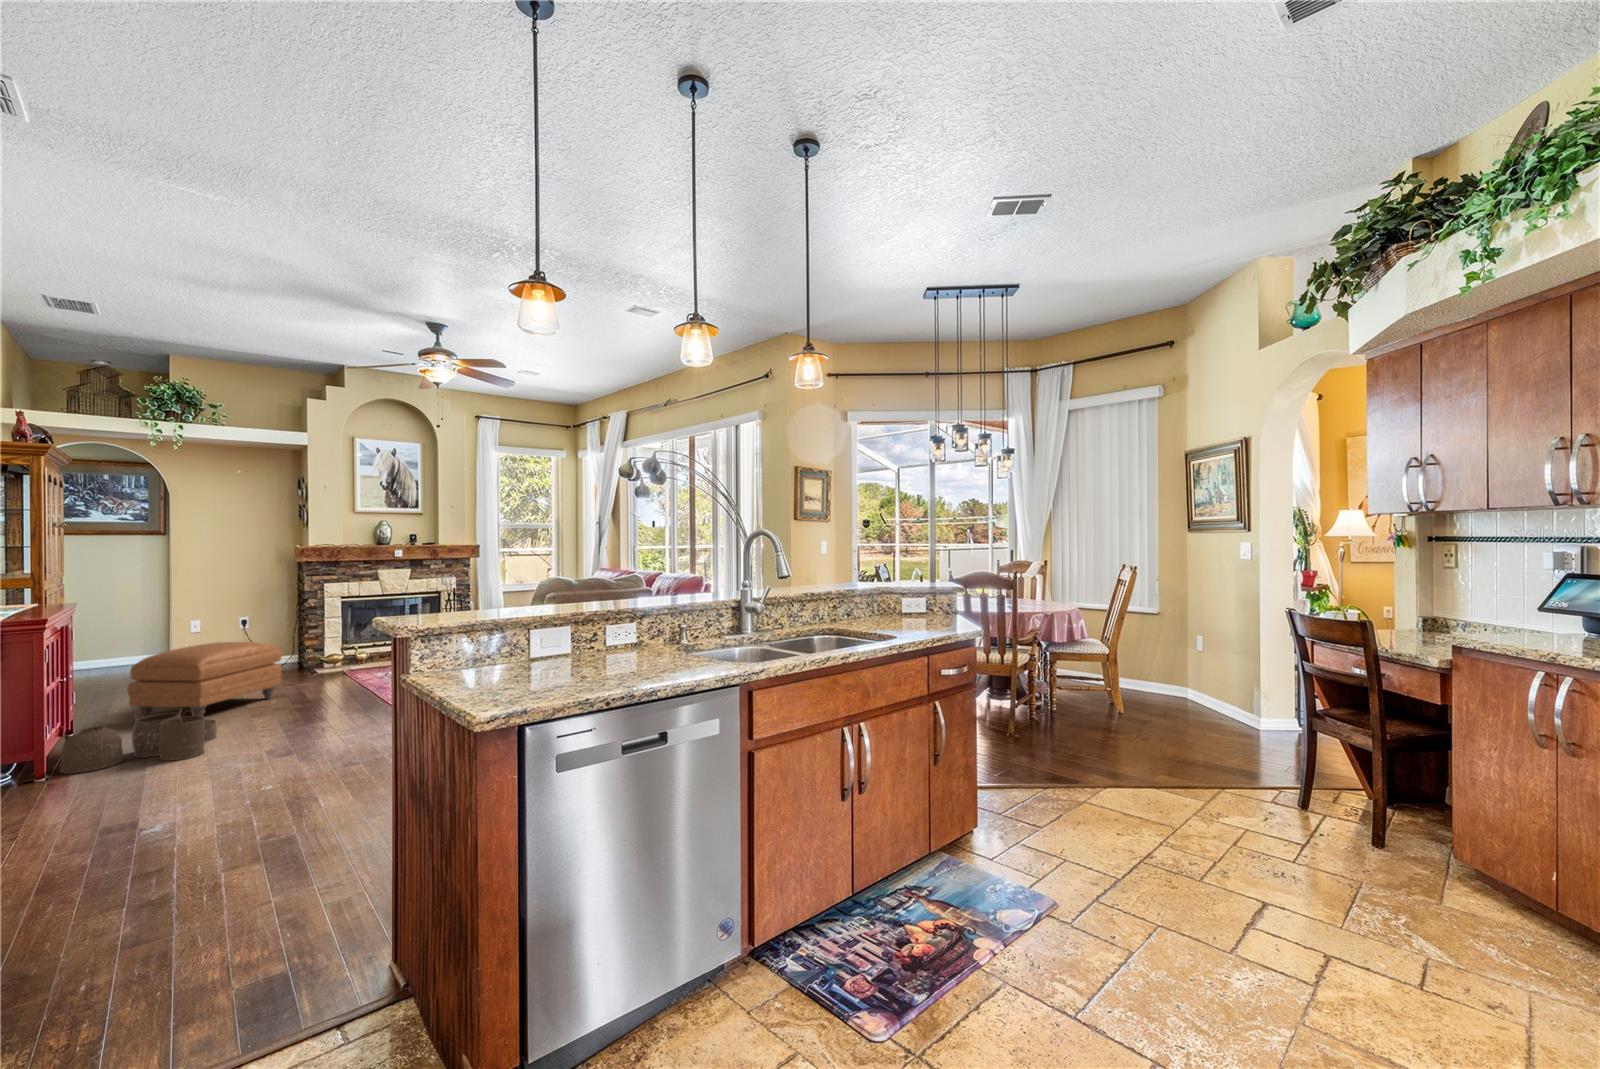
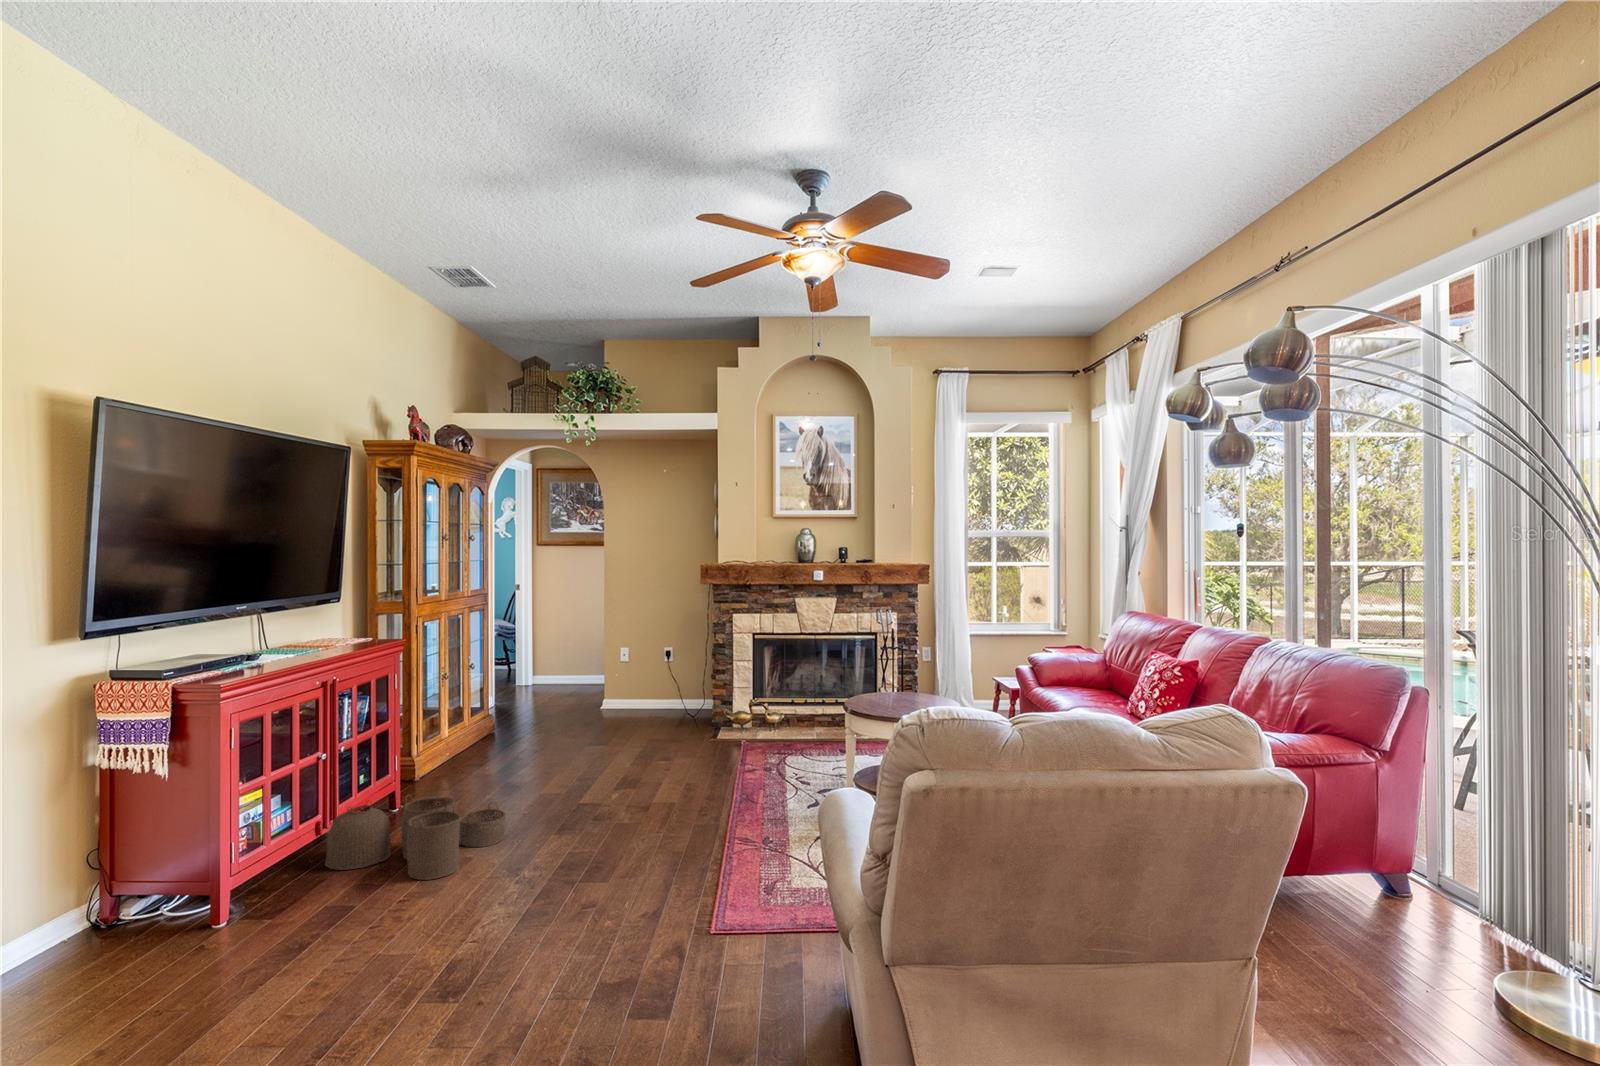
ottoman: present [127,642,282,717] -> none [485,689,642,797]

